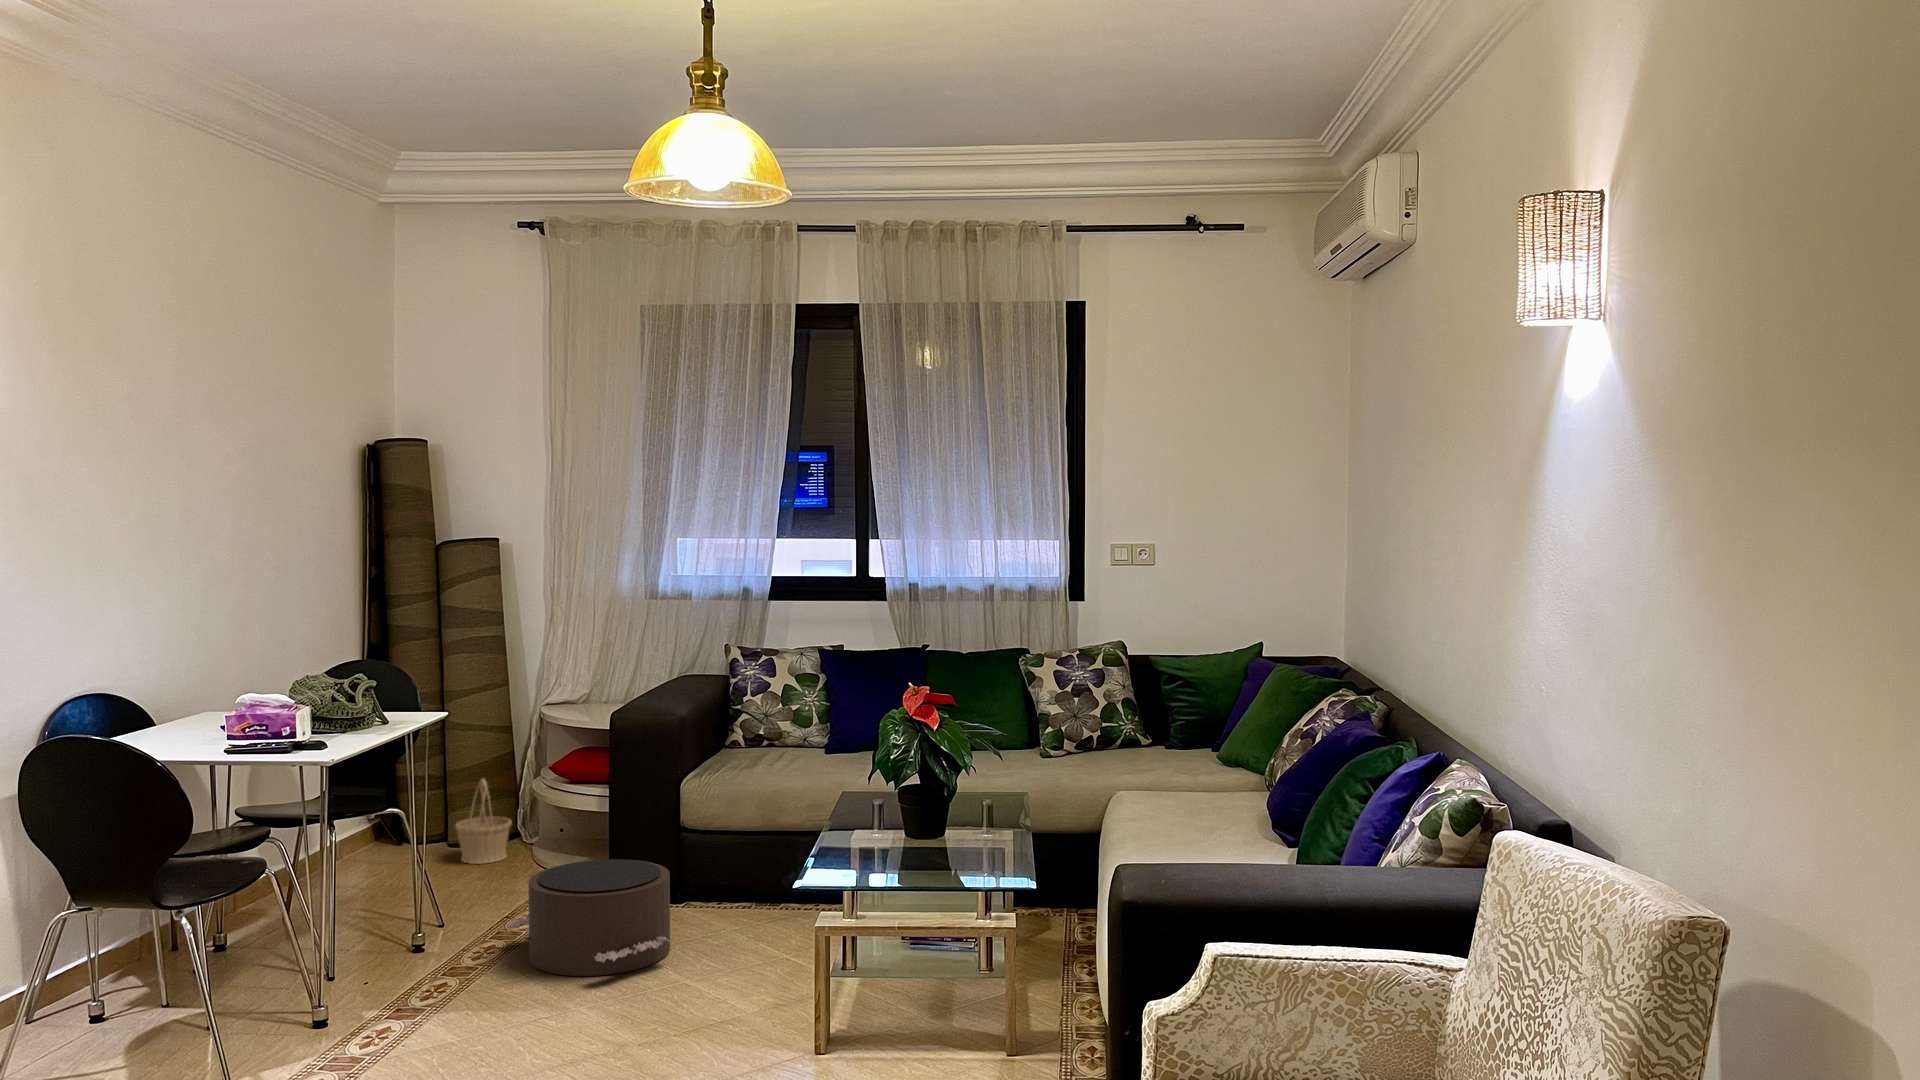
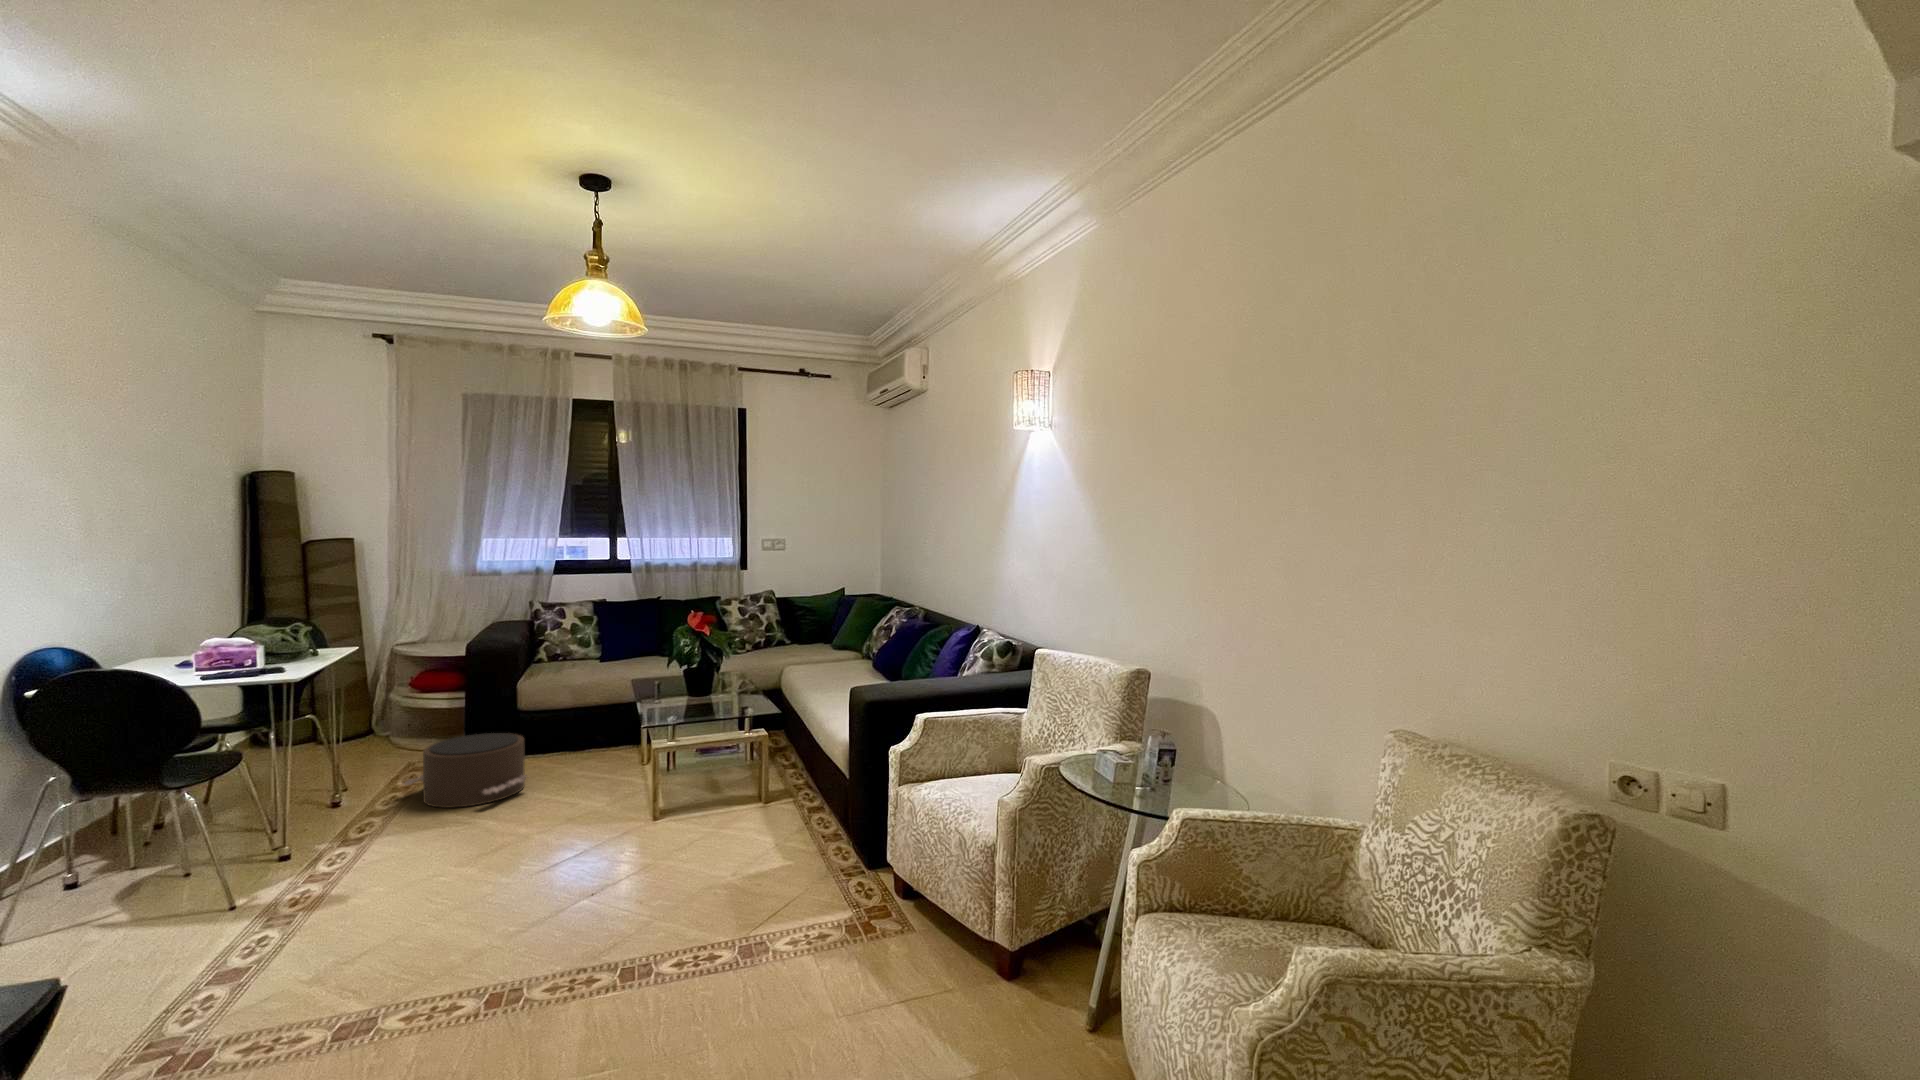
basket: present [455,779,512,864] -> none [323,698,369,756]

